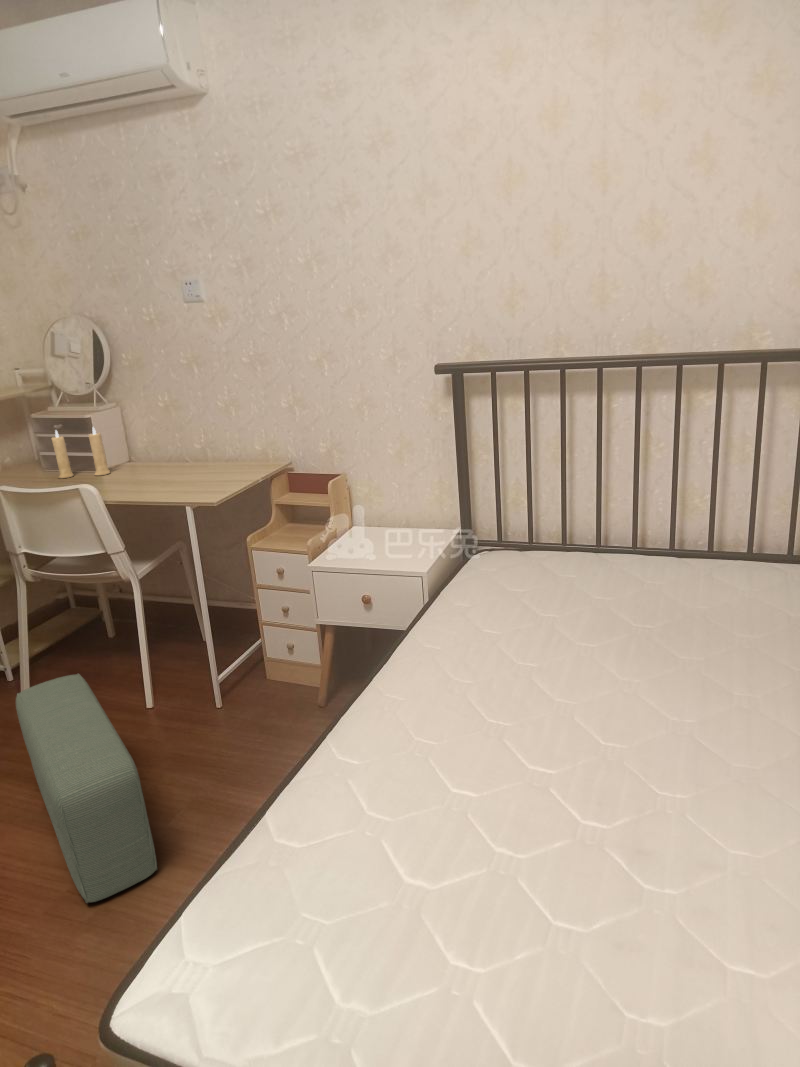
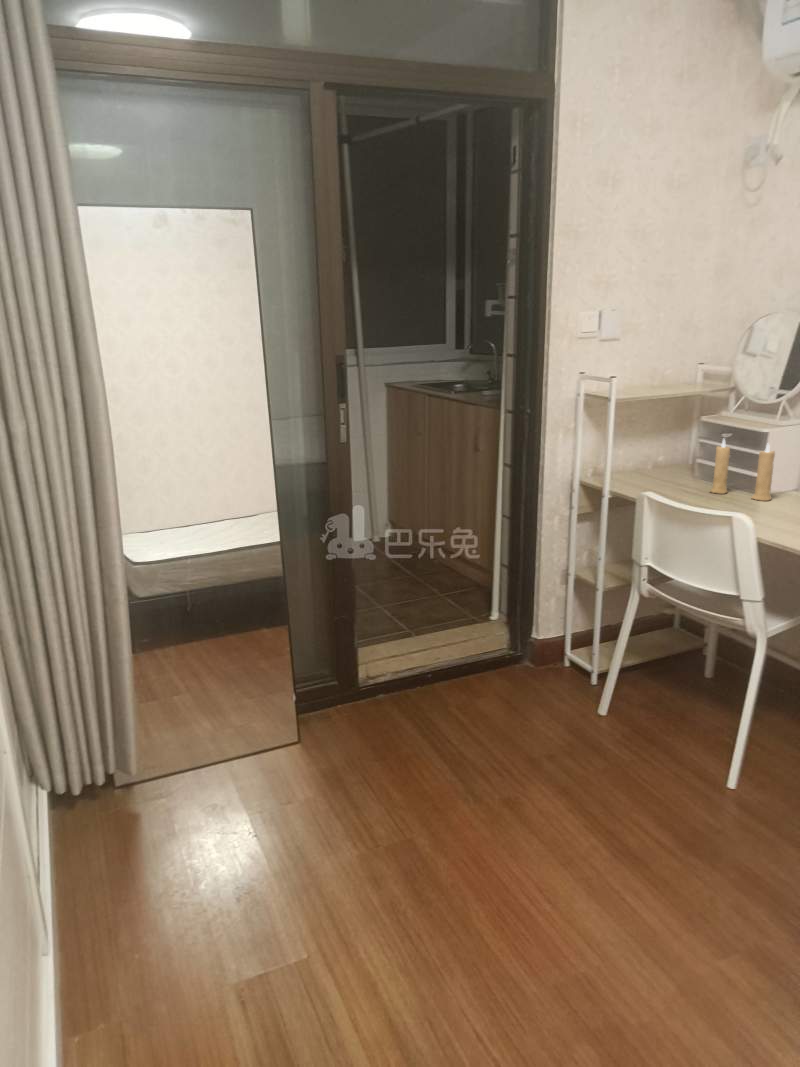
pouf: present [16,674,157,903] -> none [586,716,697,1021]

